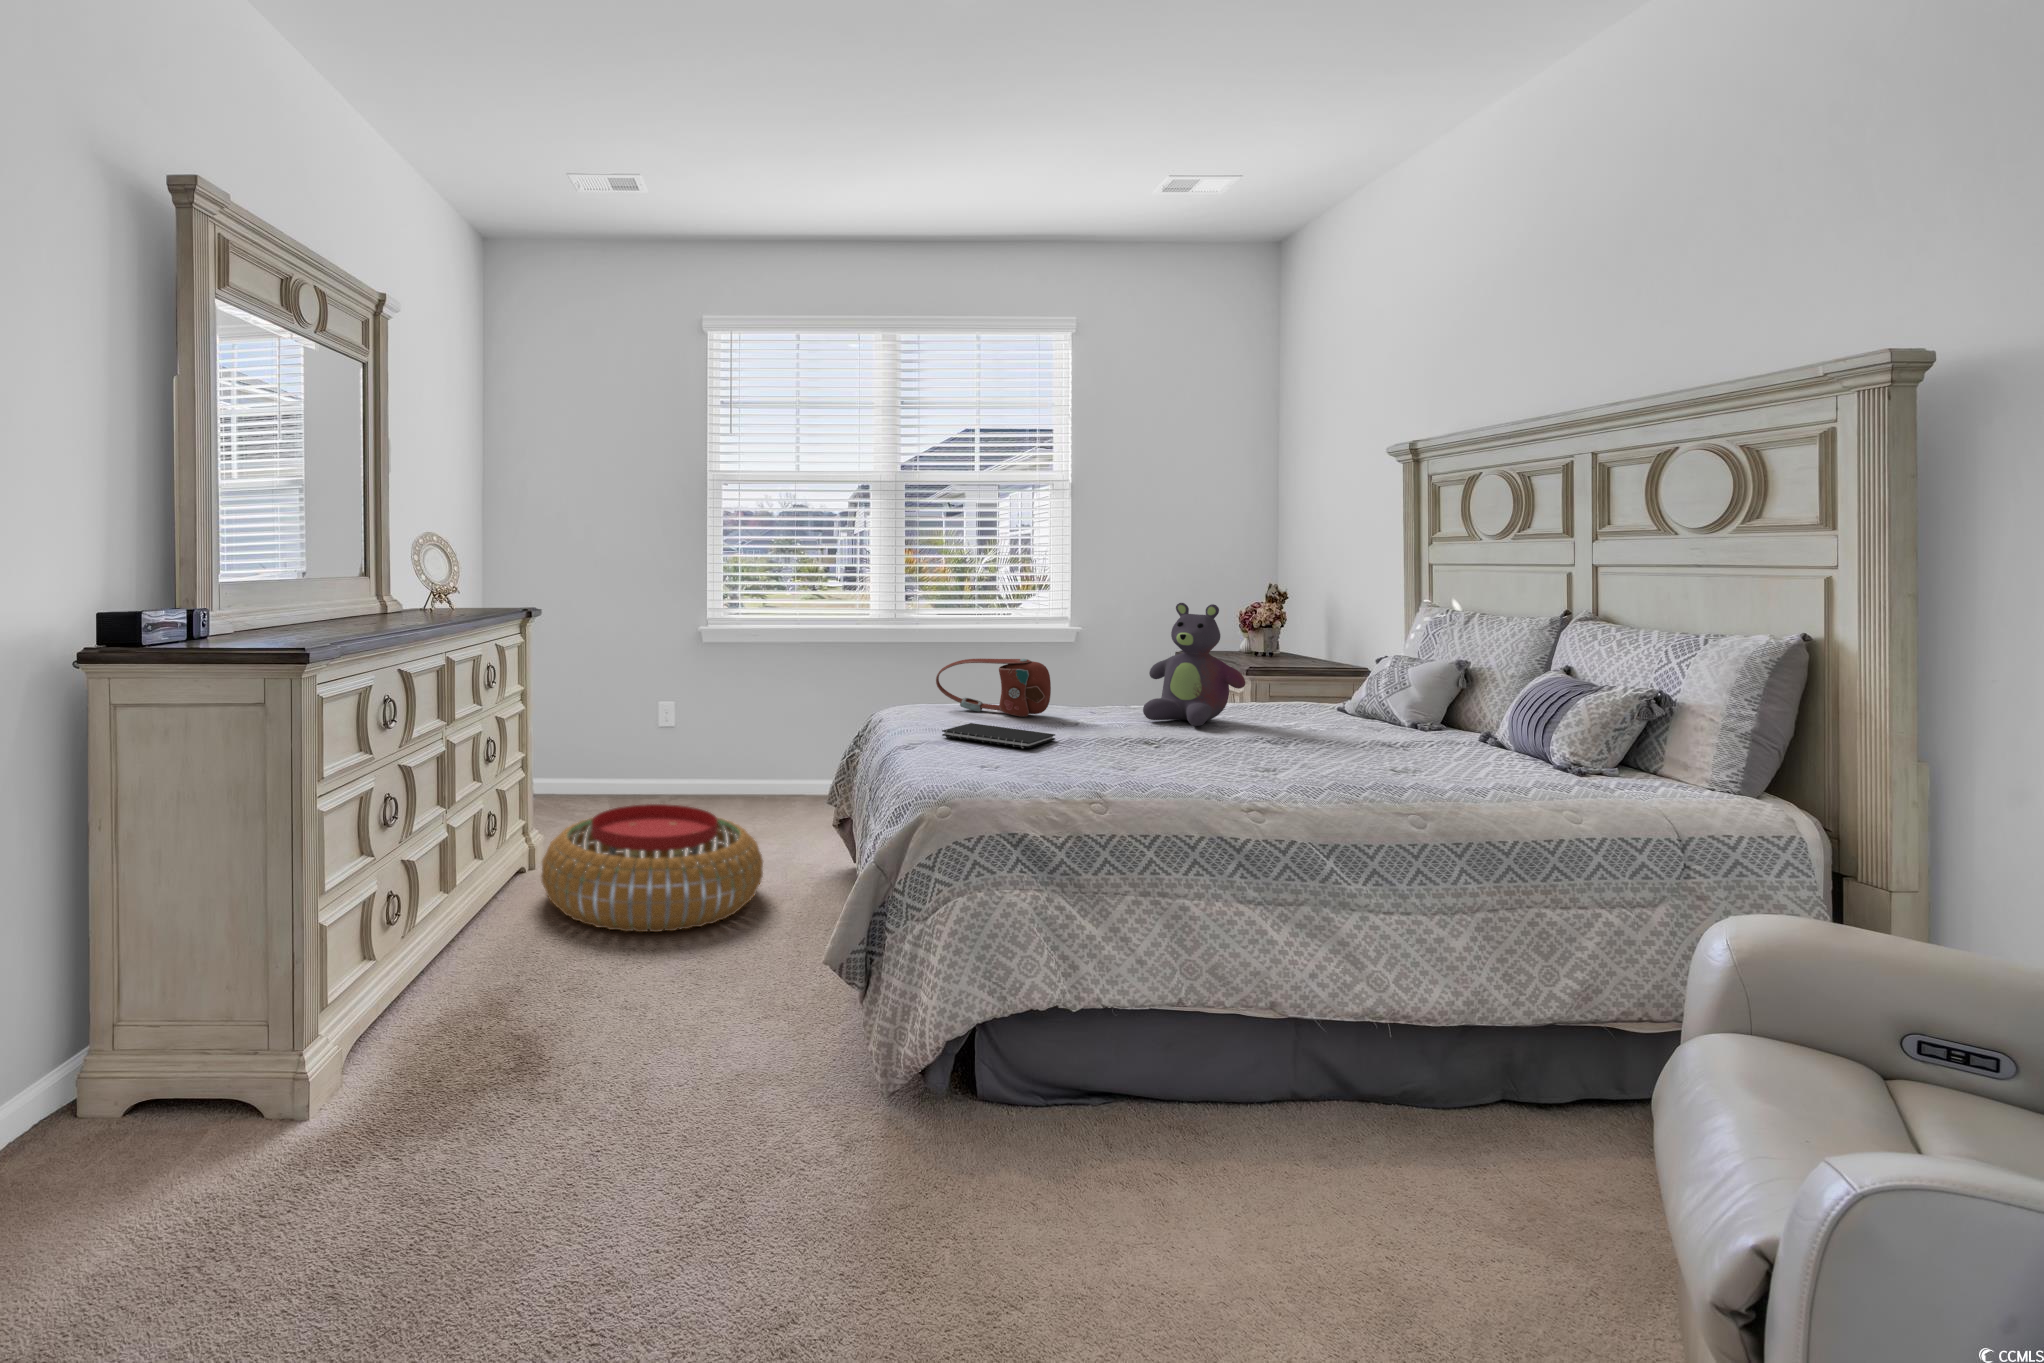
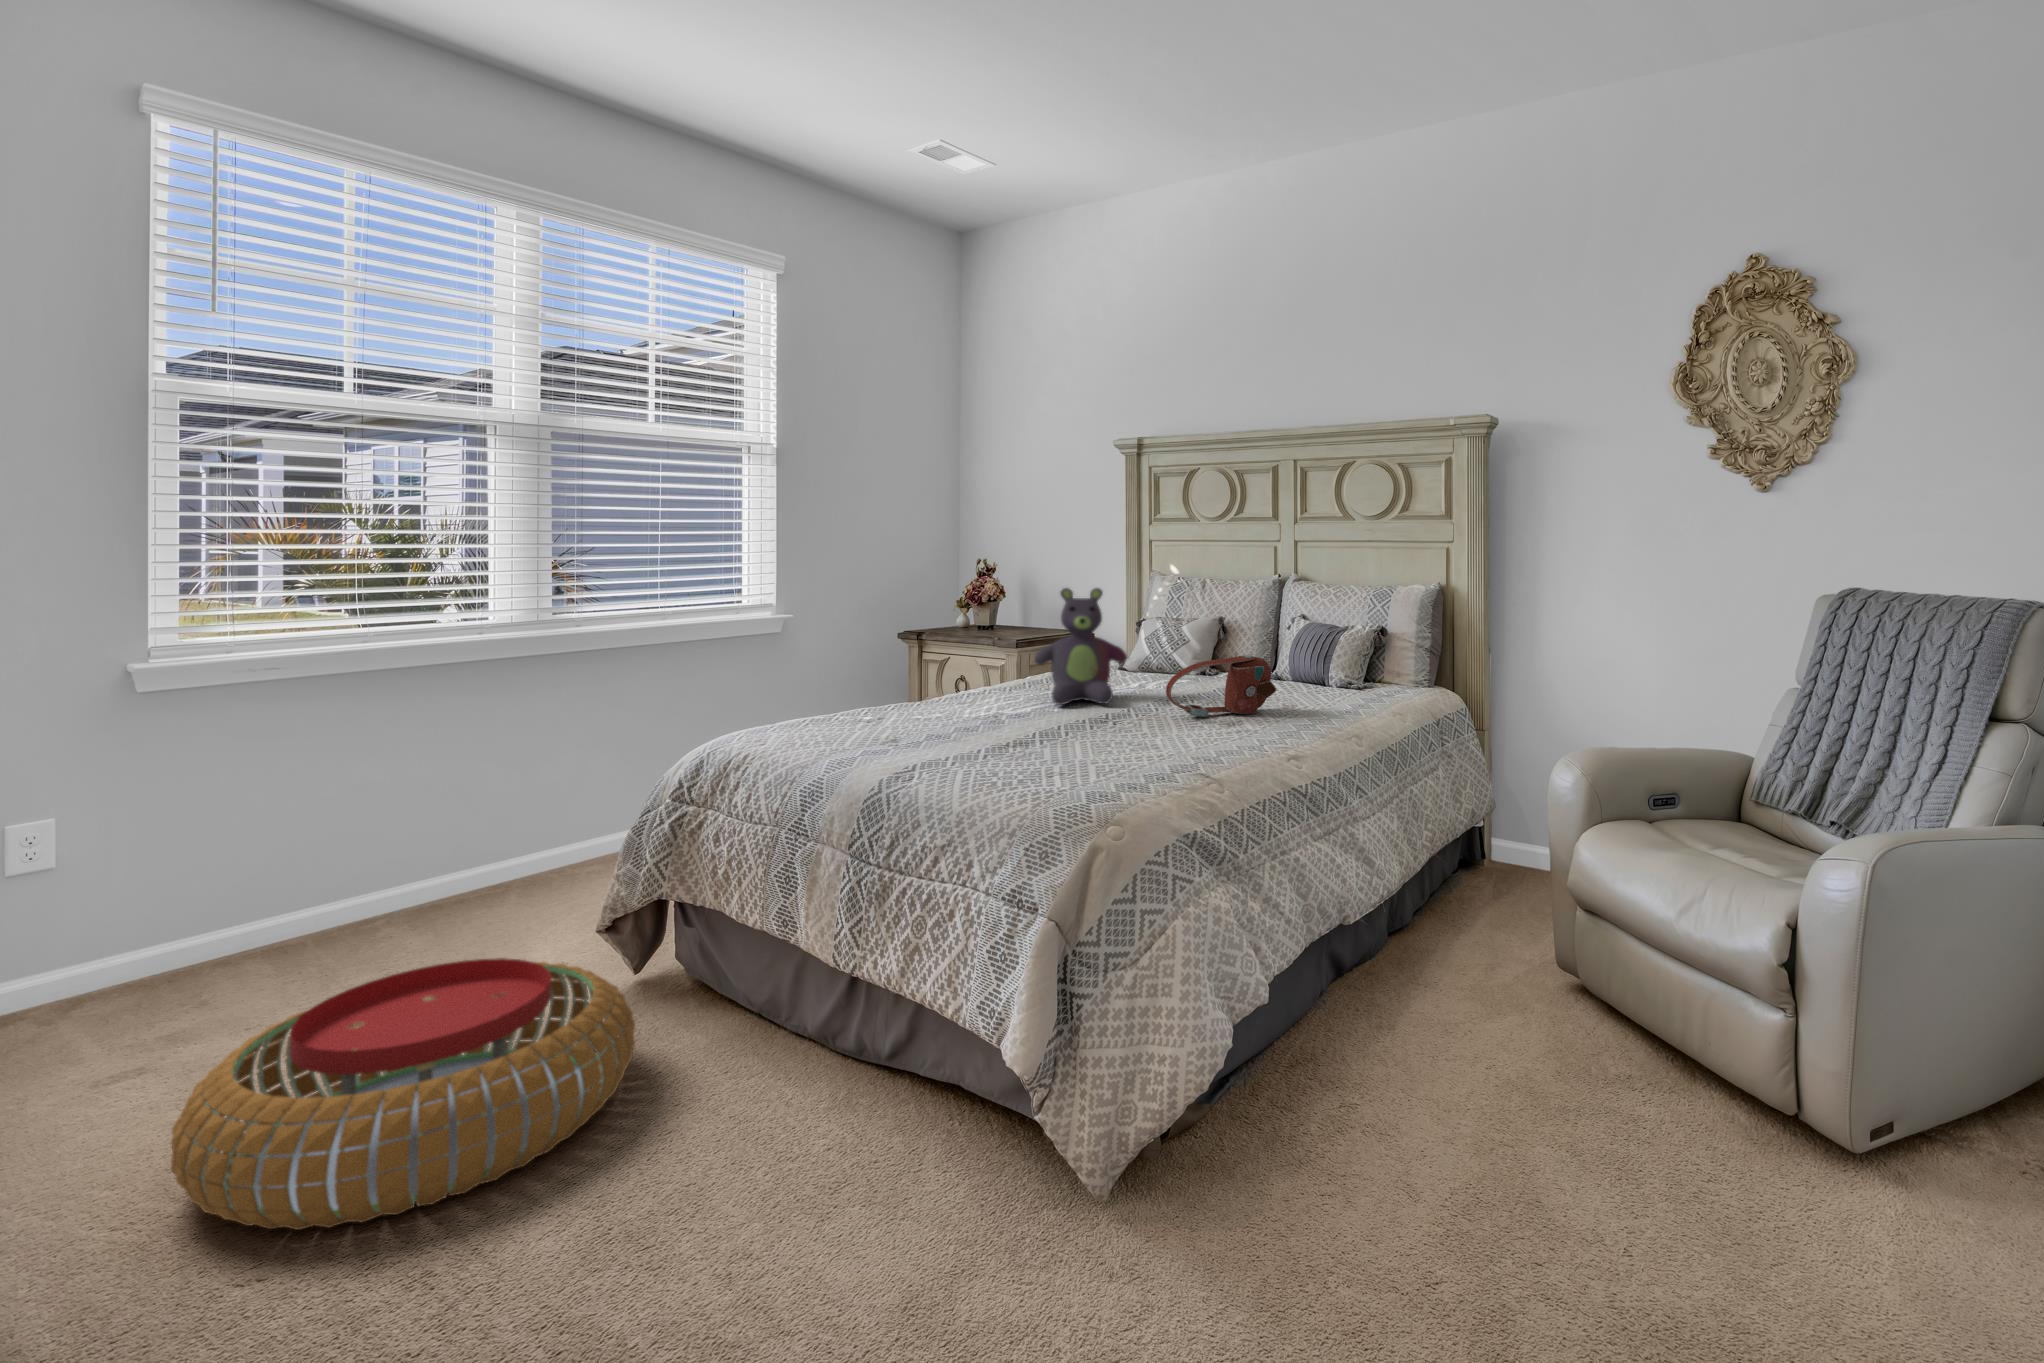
handbag: present [936,659,1051,717] -> present [1166,655,1276,717]
notebook: present [942,723,1055,749] -> none [945,735,1058,762]

